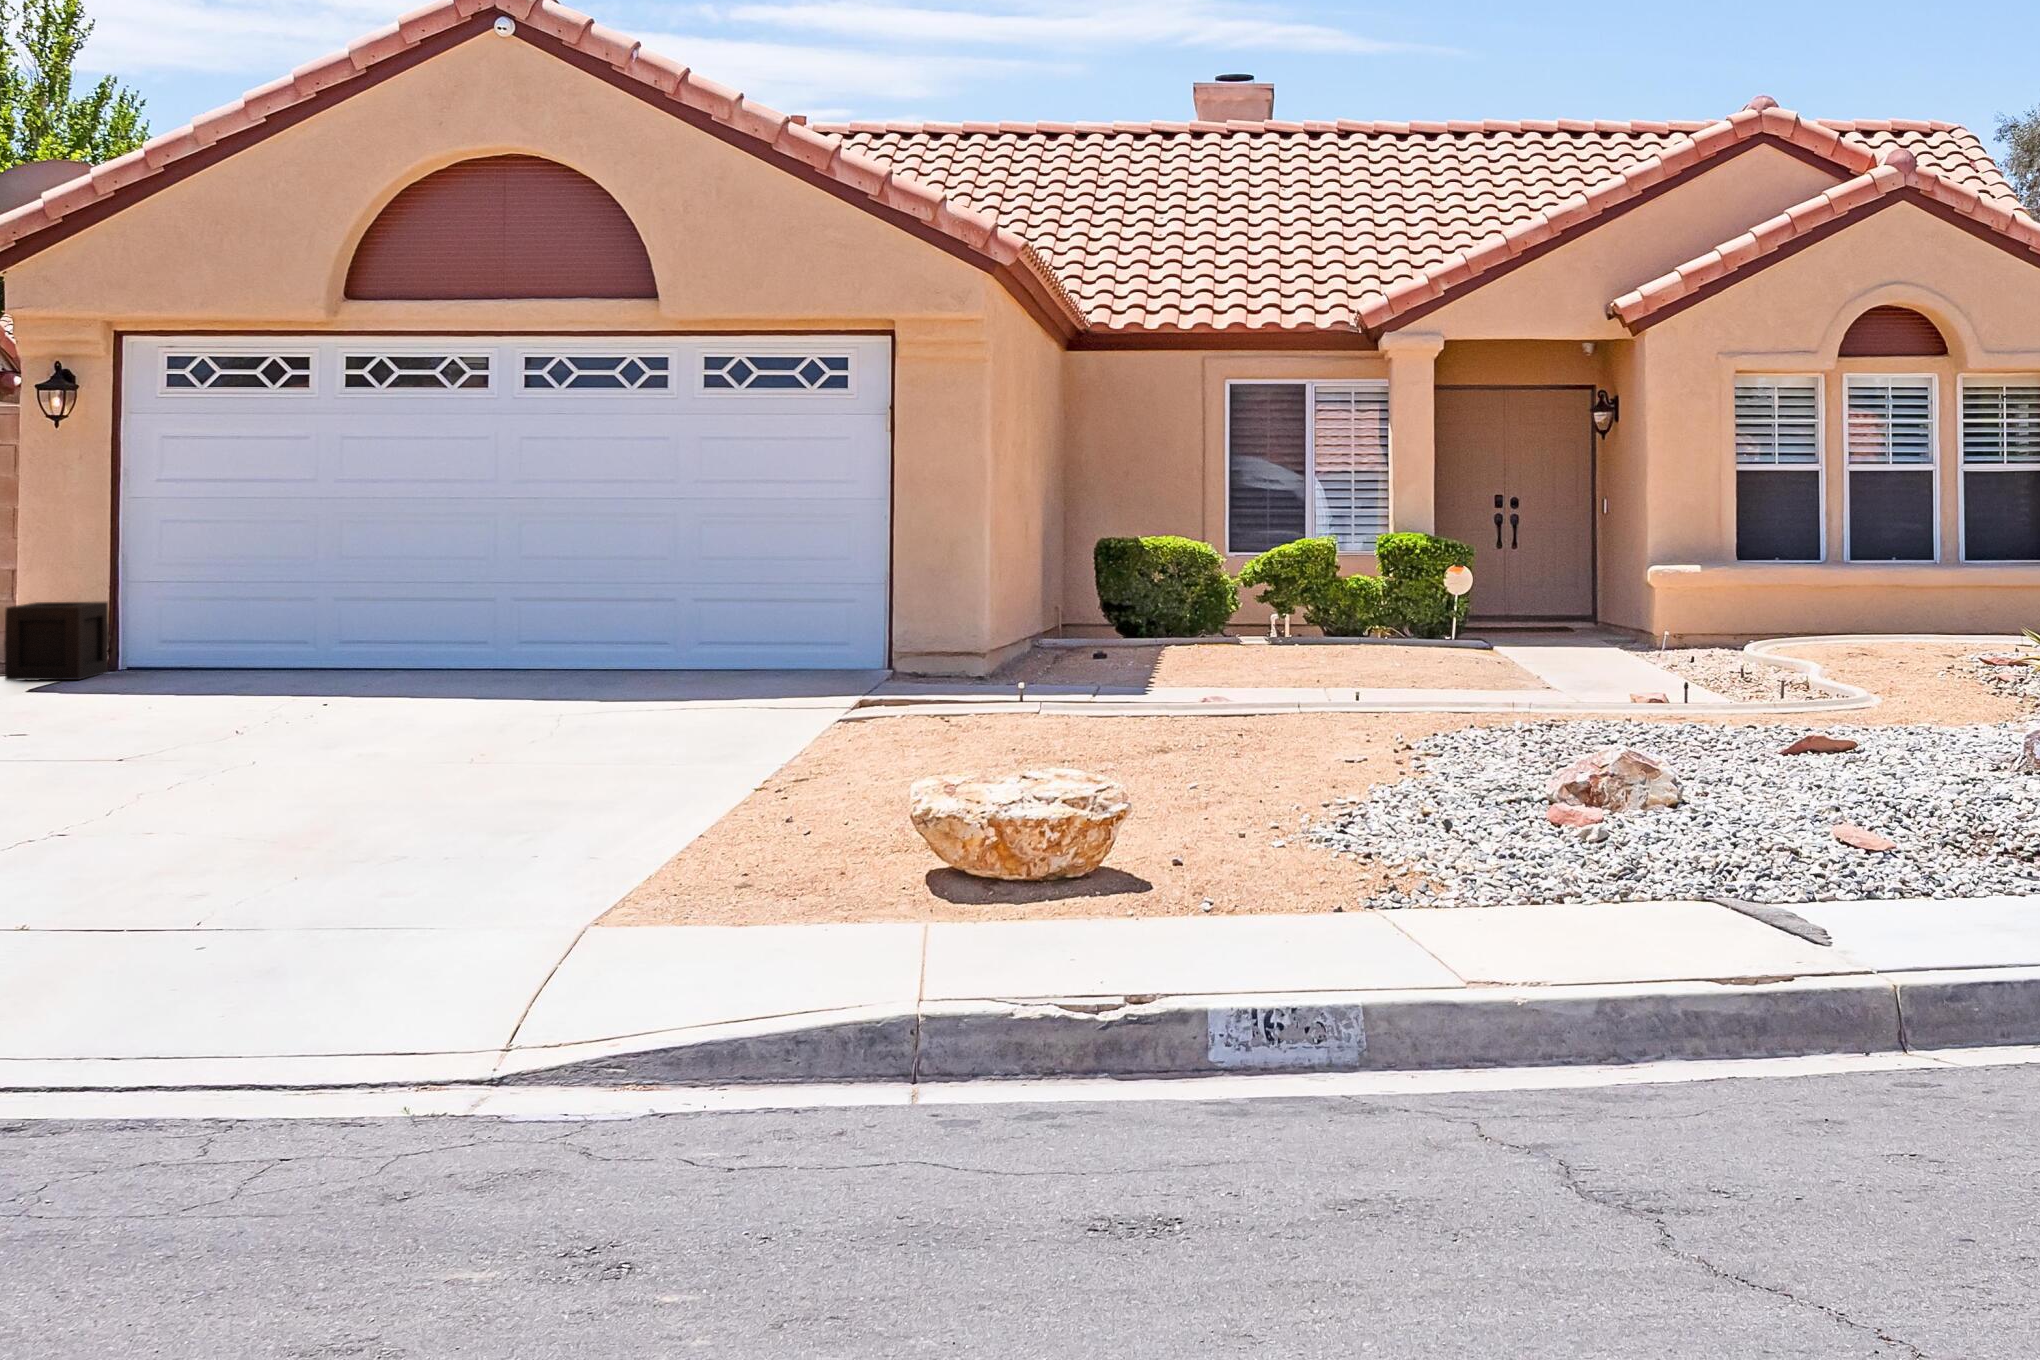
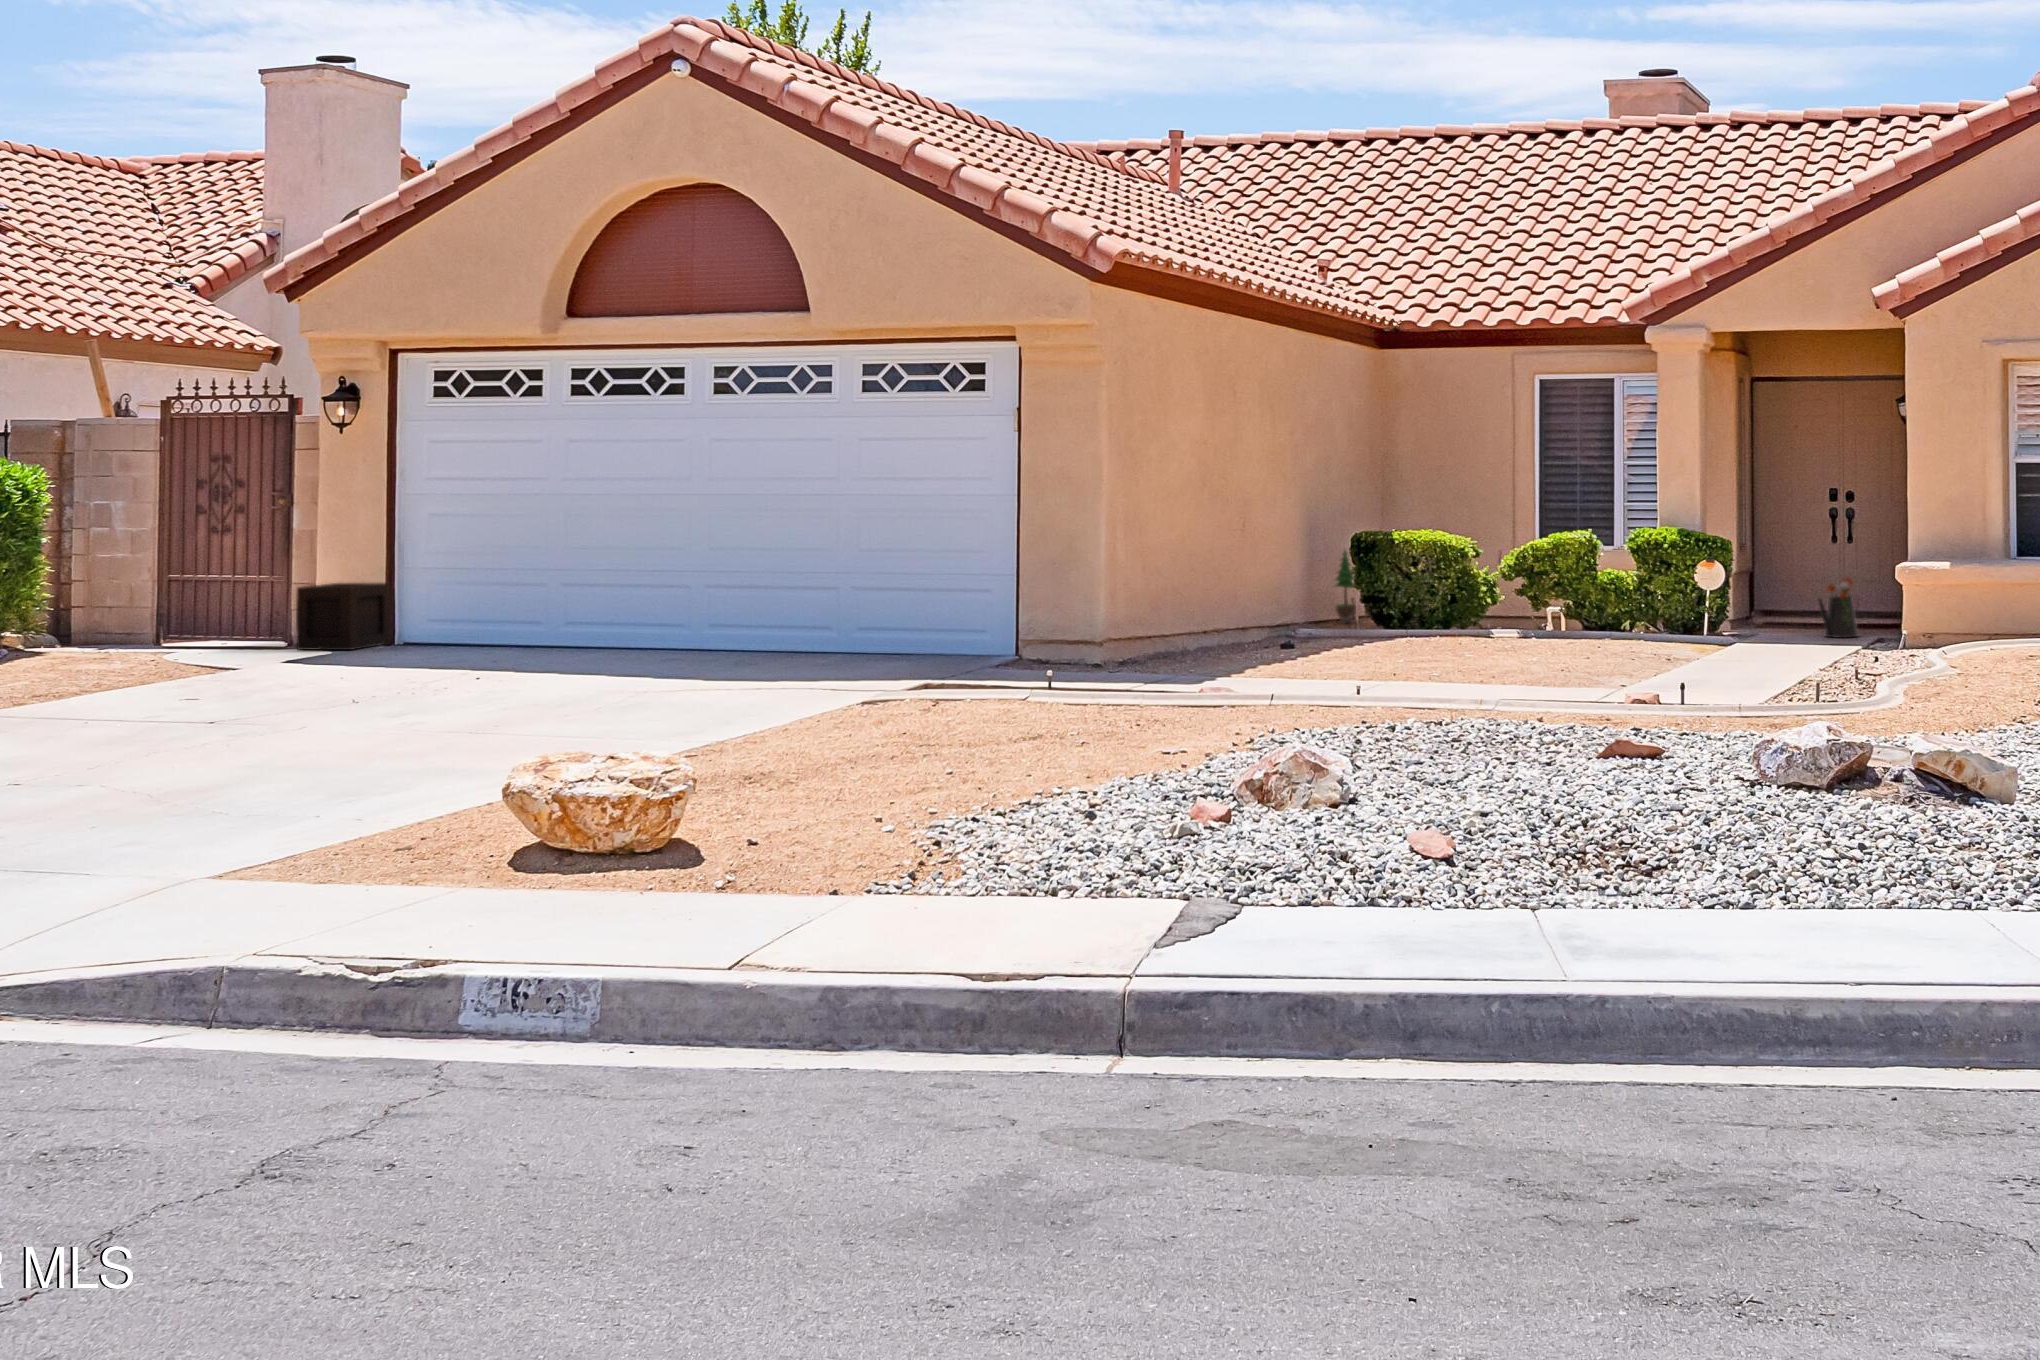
potted tree: none [1163,559,1191,637] -> present [1335,551,1356,622]
watering can: none [1656,586,1691,646] -> present [1819,577,1858,638]

